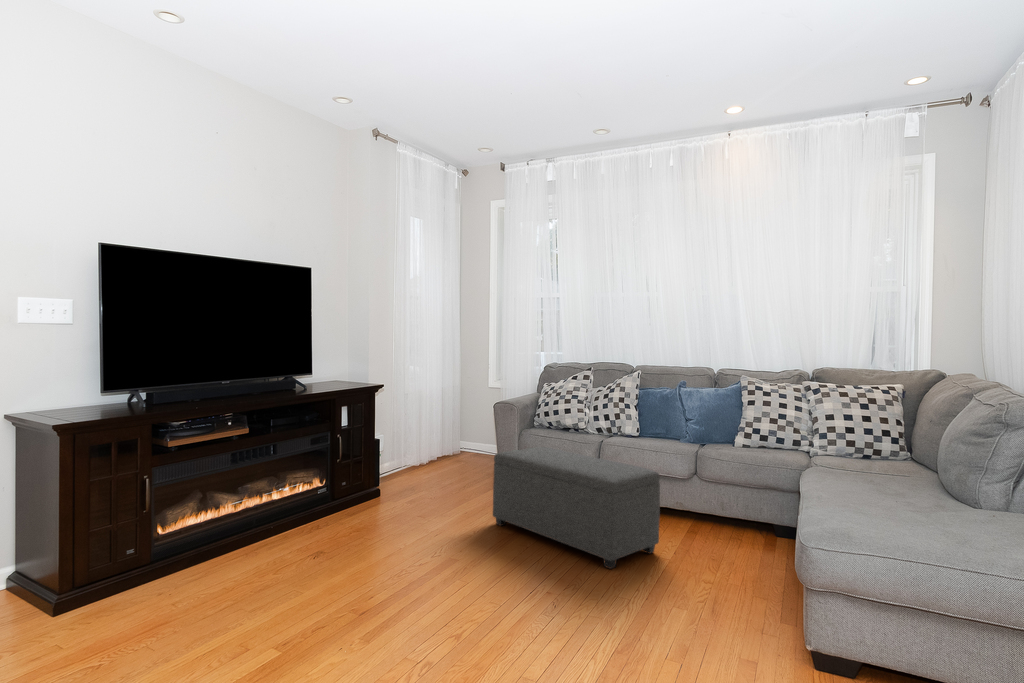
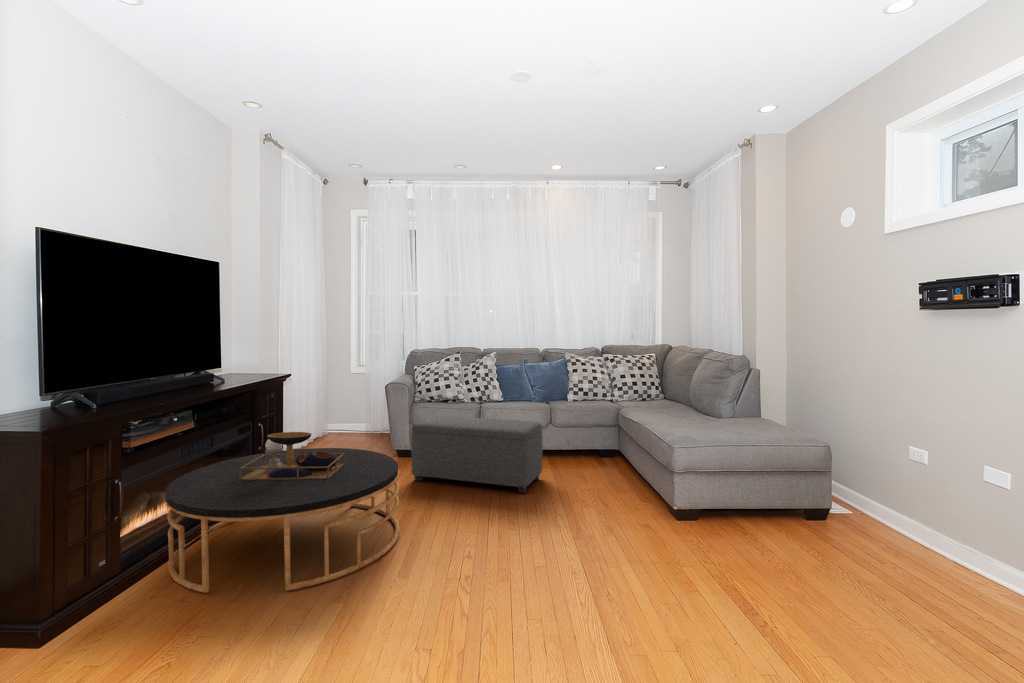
coffee table: none [166,443,425,626] -> present [165,432,400,593]

